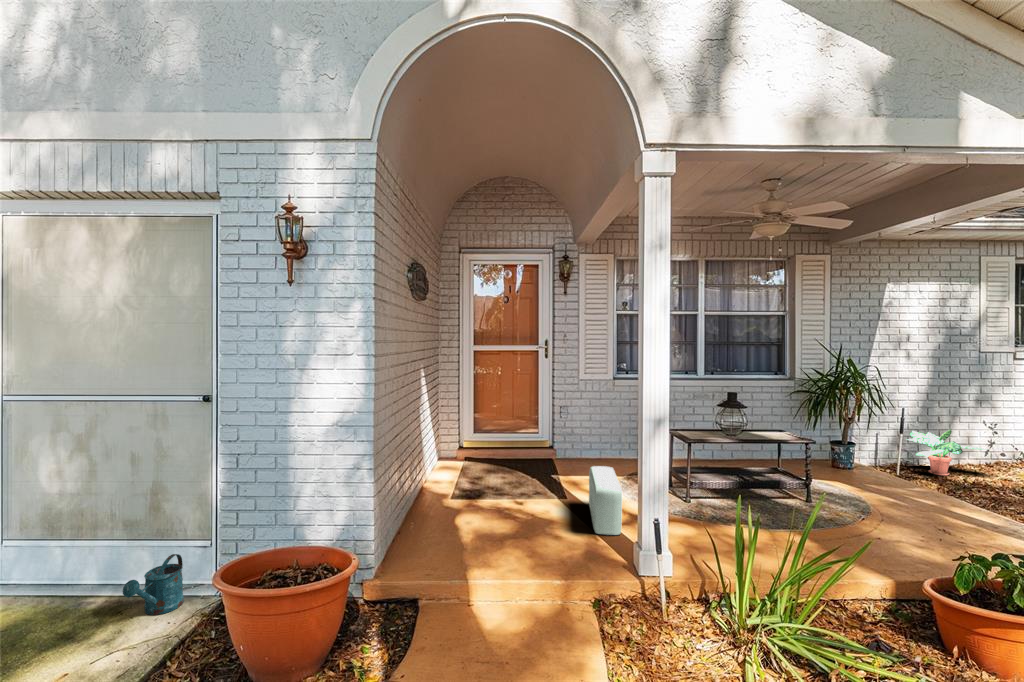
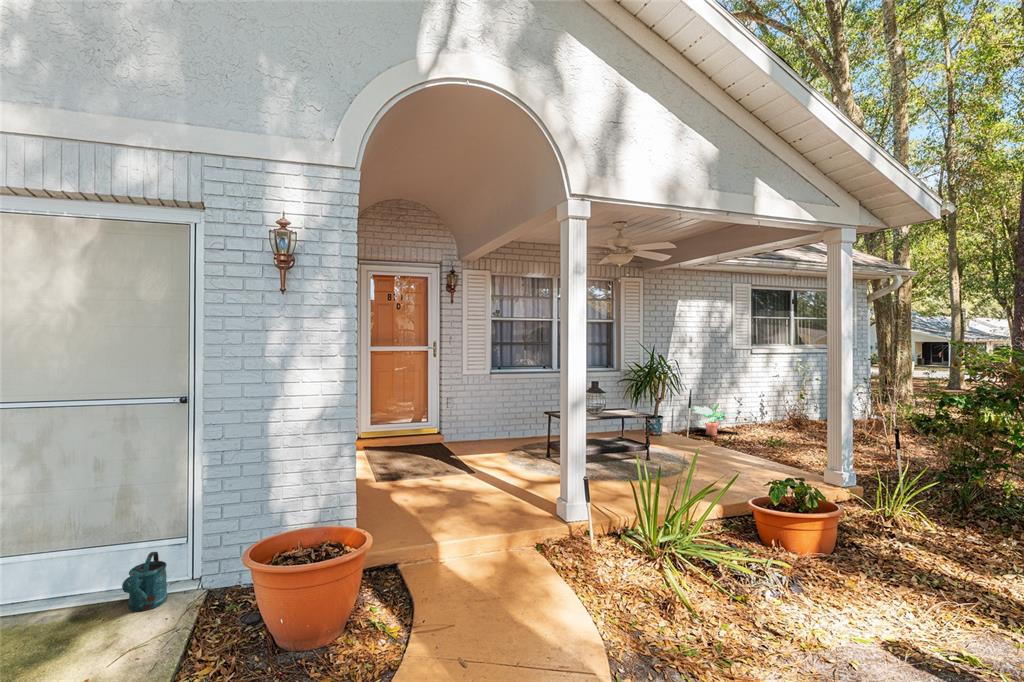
pouf: present [589,466,622,535] -> none [496,444,532,495]

